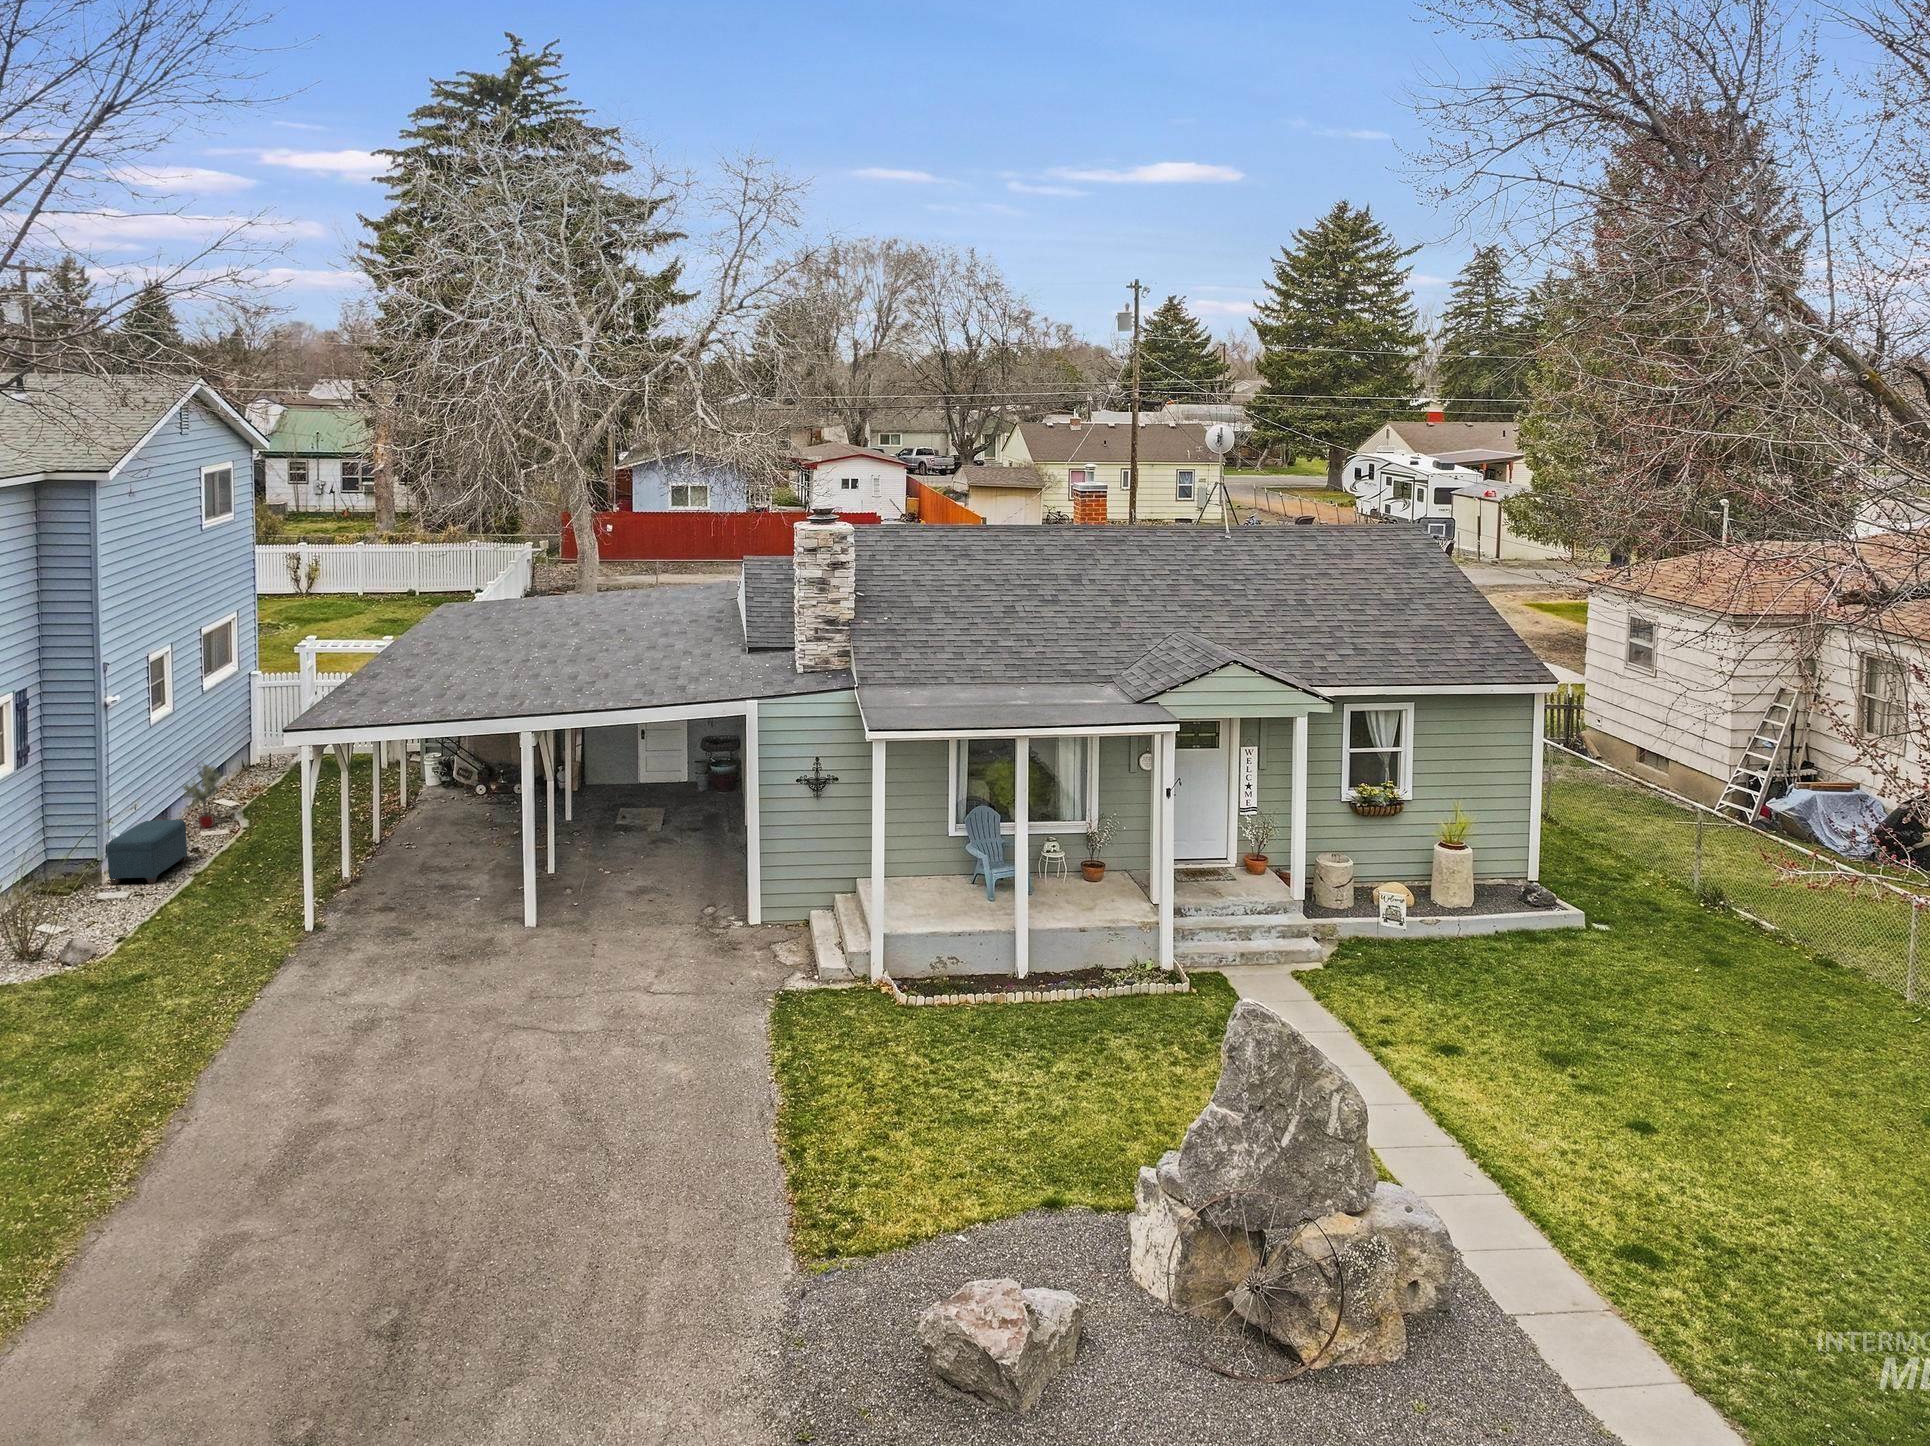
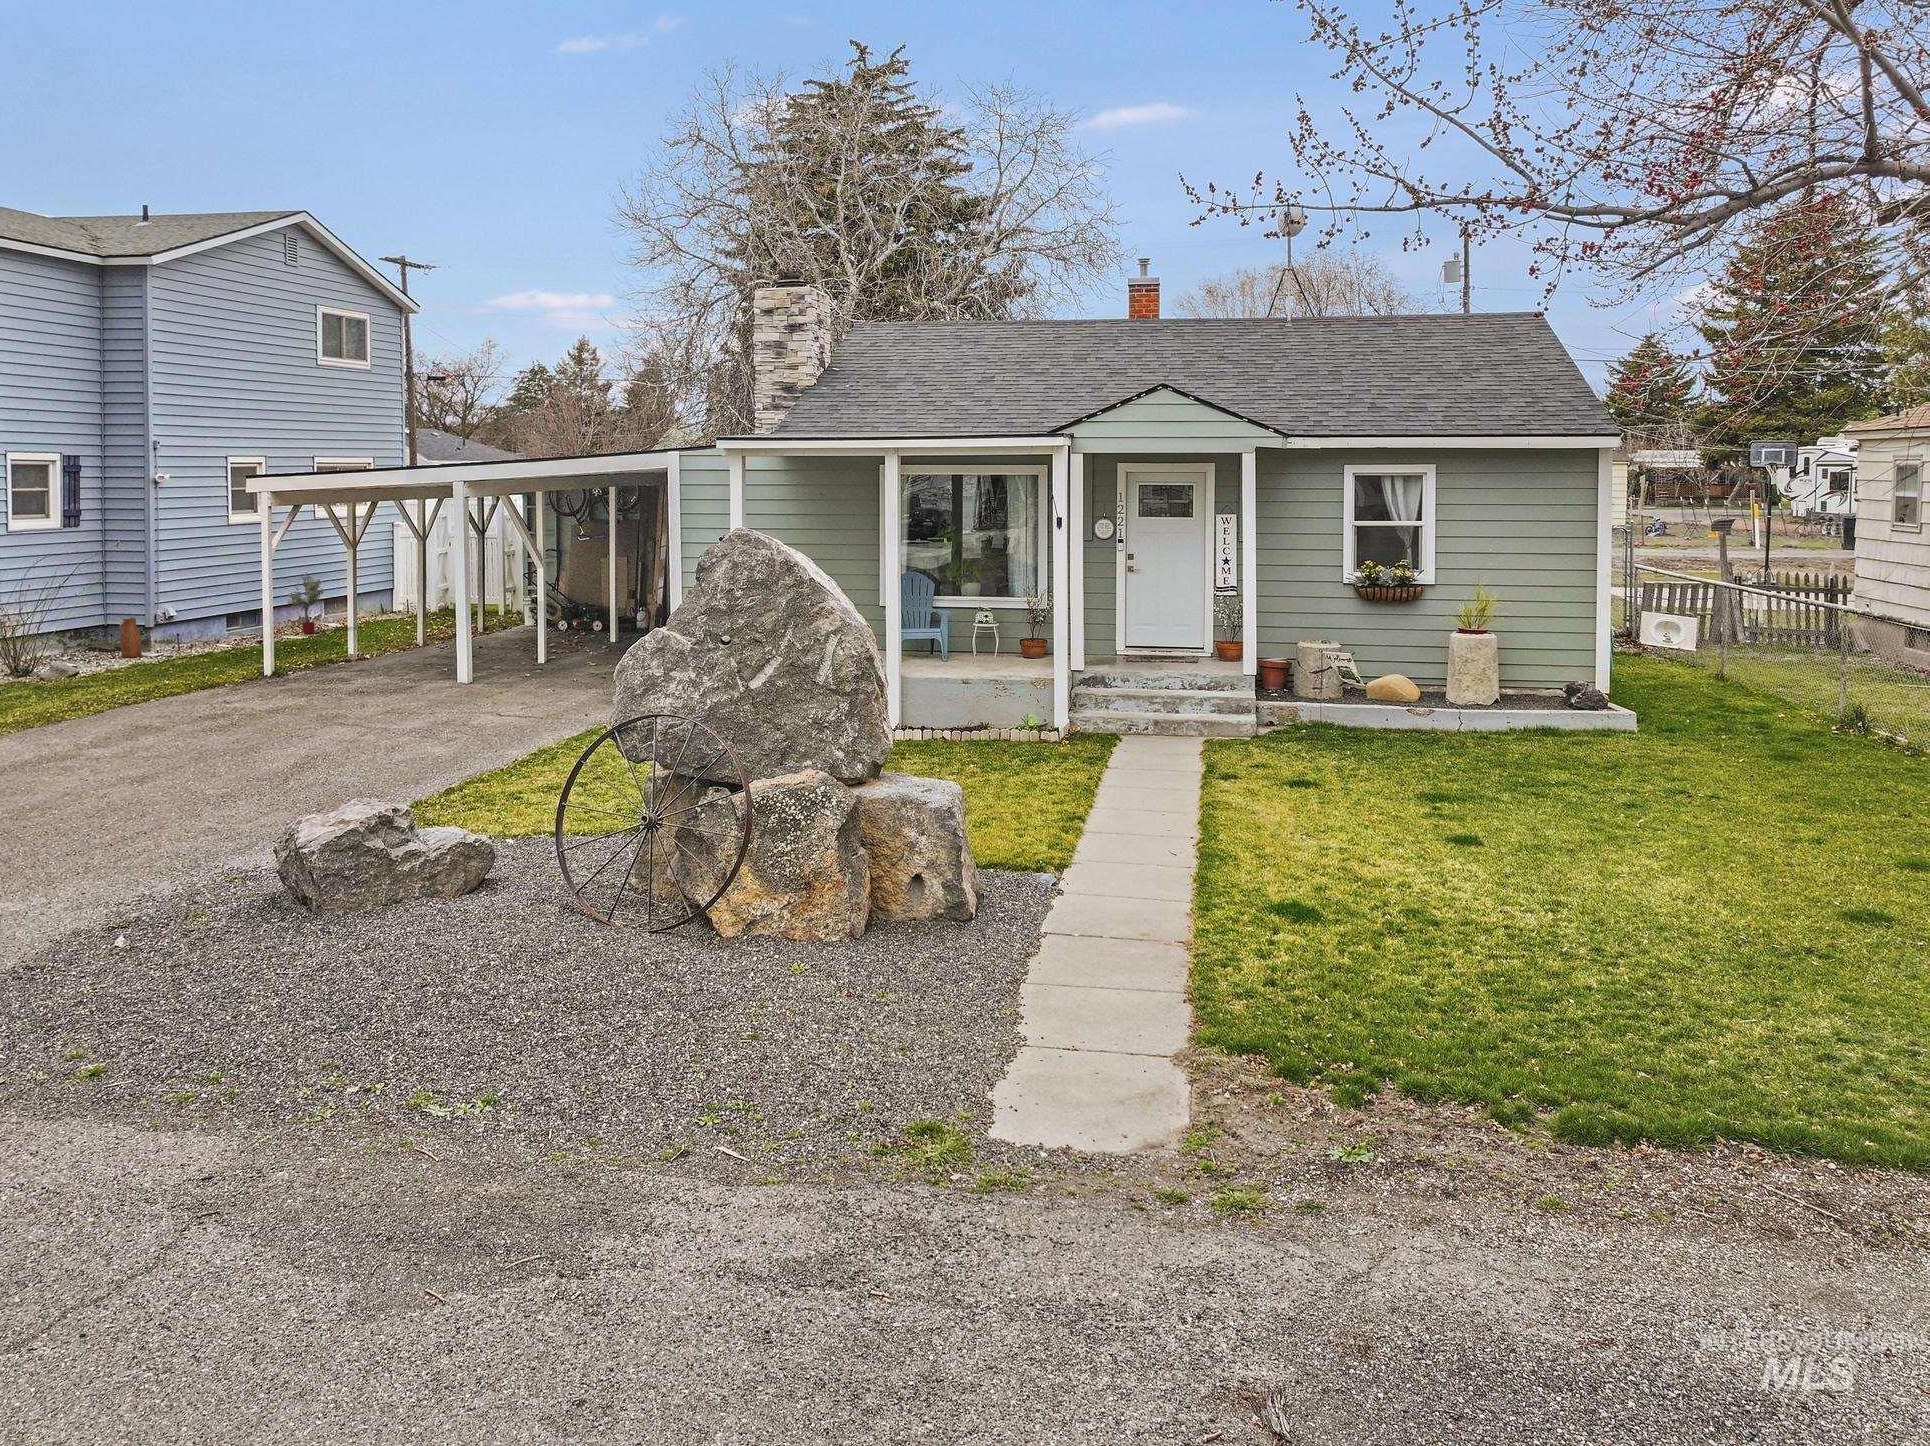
bench: present [107,820,187,884] -> none [180,609,263,655]
watering can: none [36,843,62,895] -> present [119,618,142,657]

